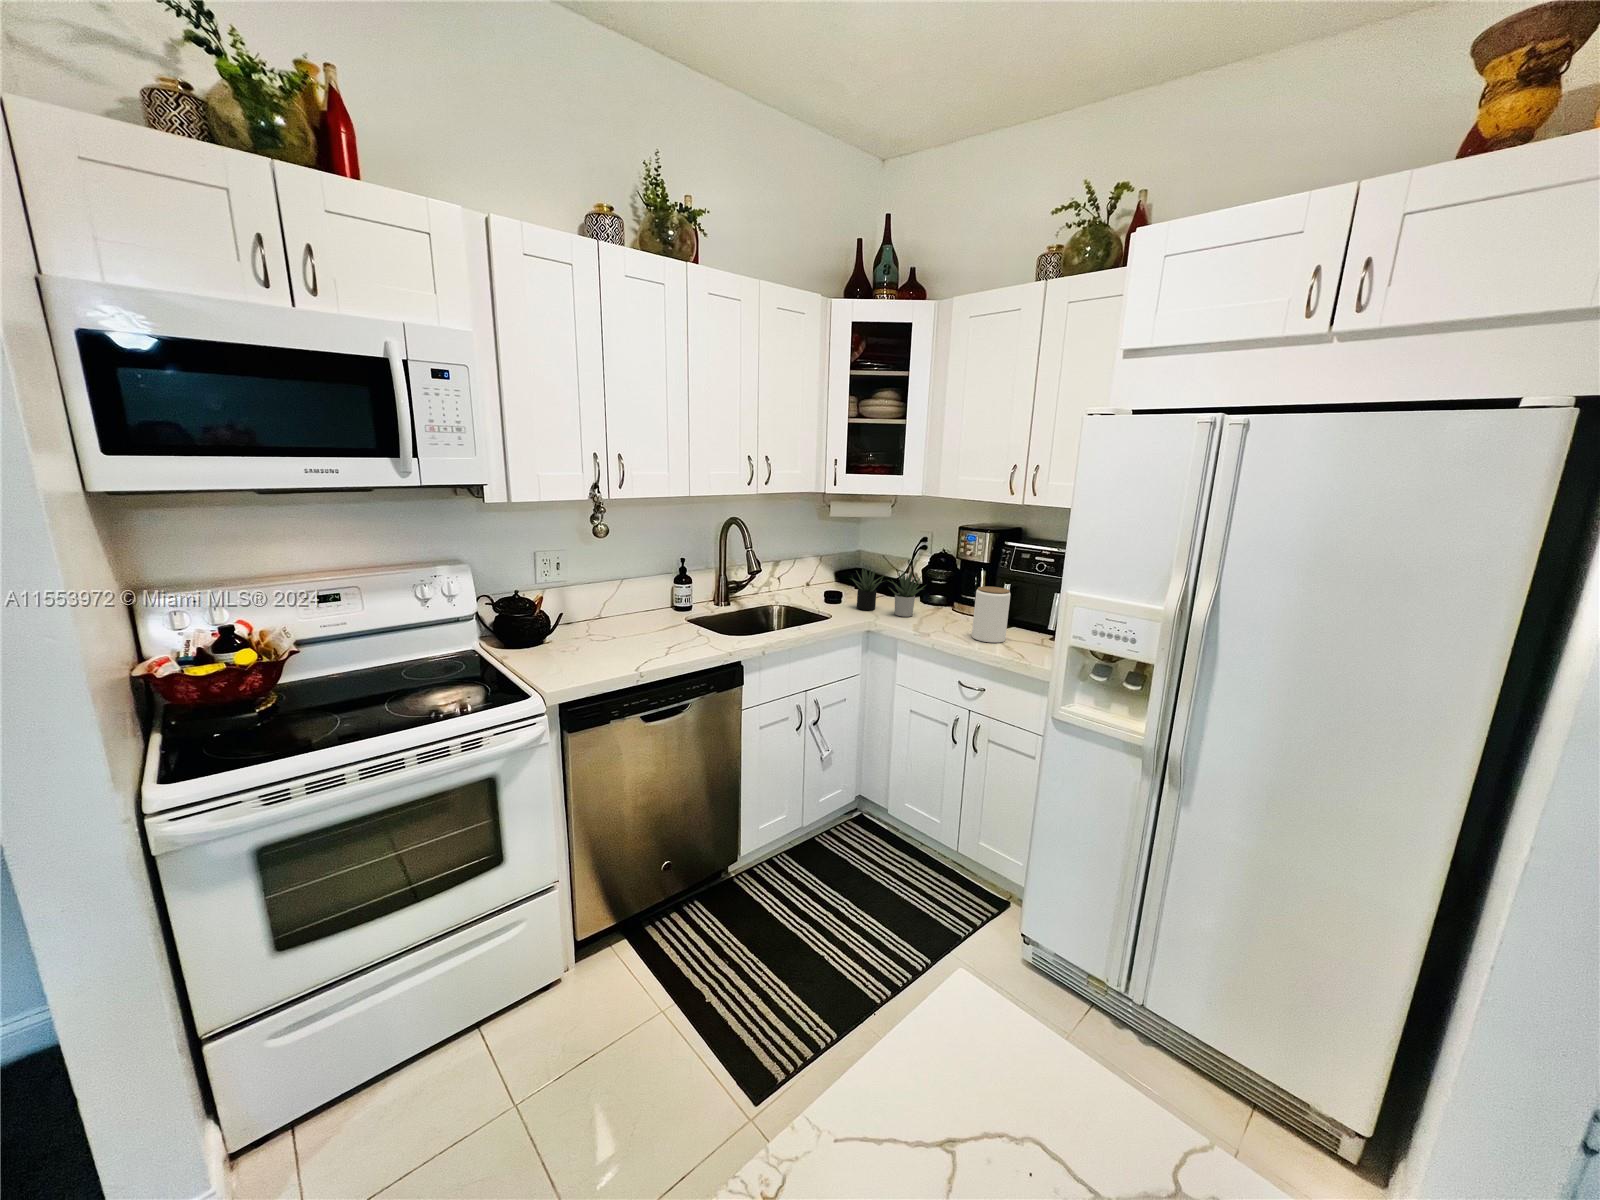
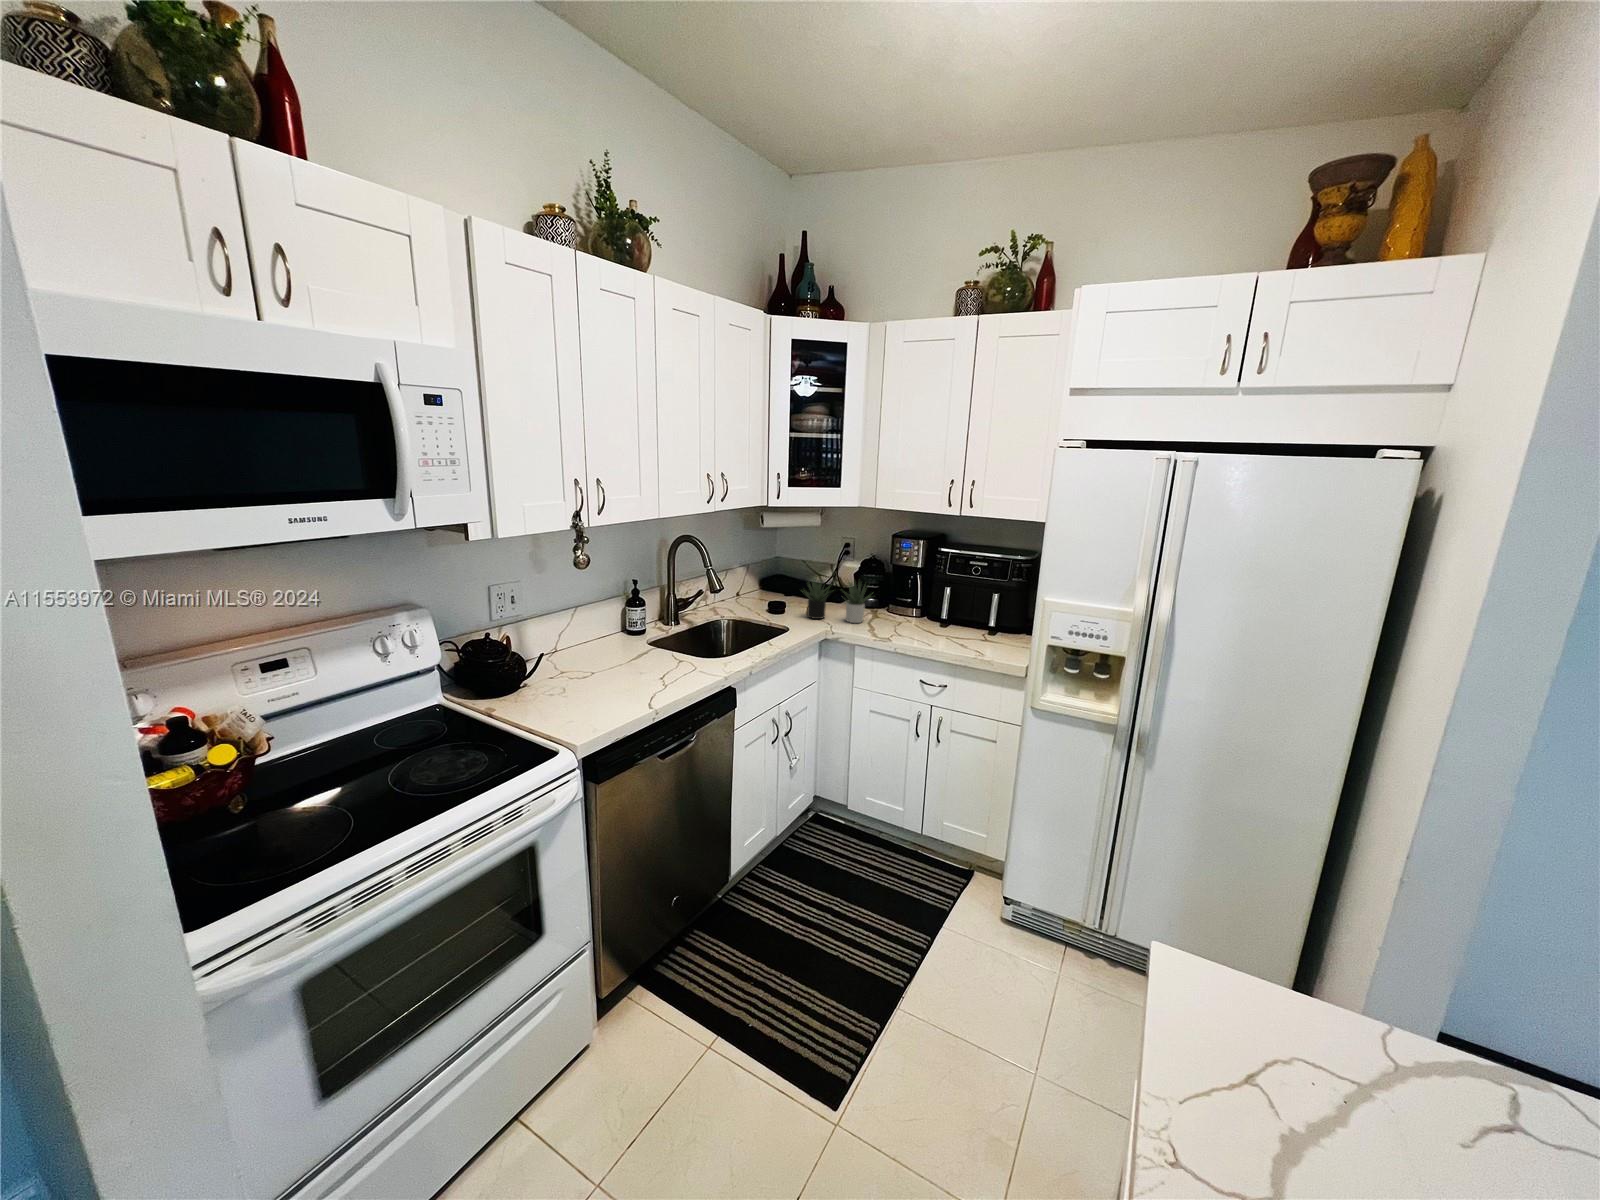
jar: present [972,586,1011,643] -> none [928,592,962,643]

